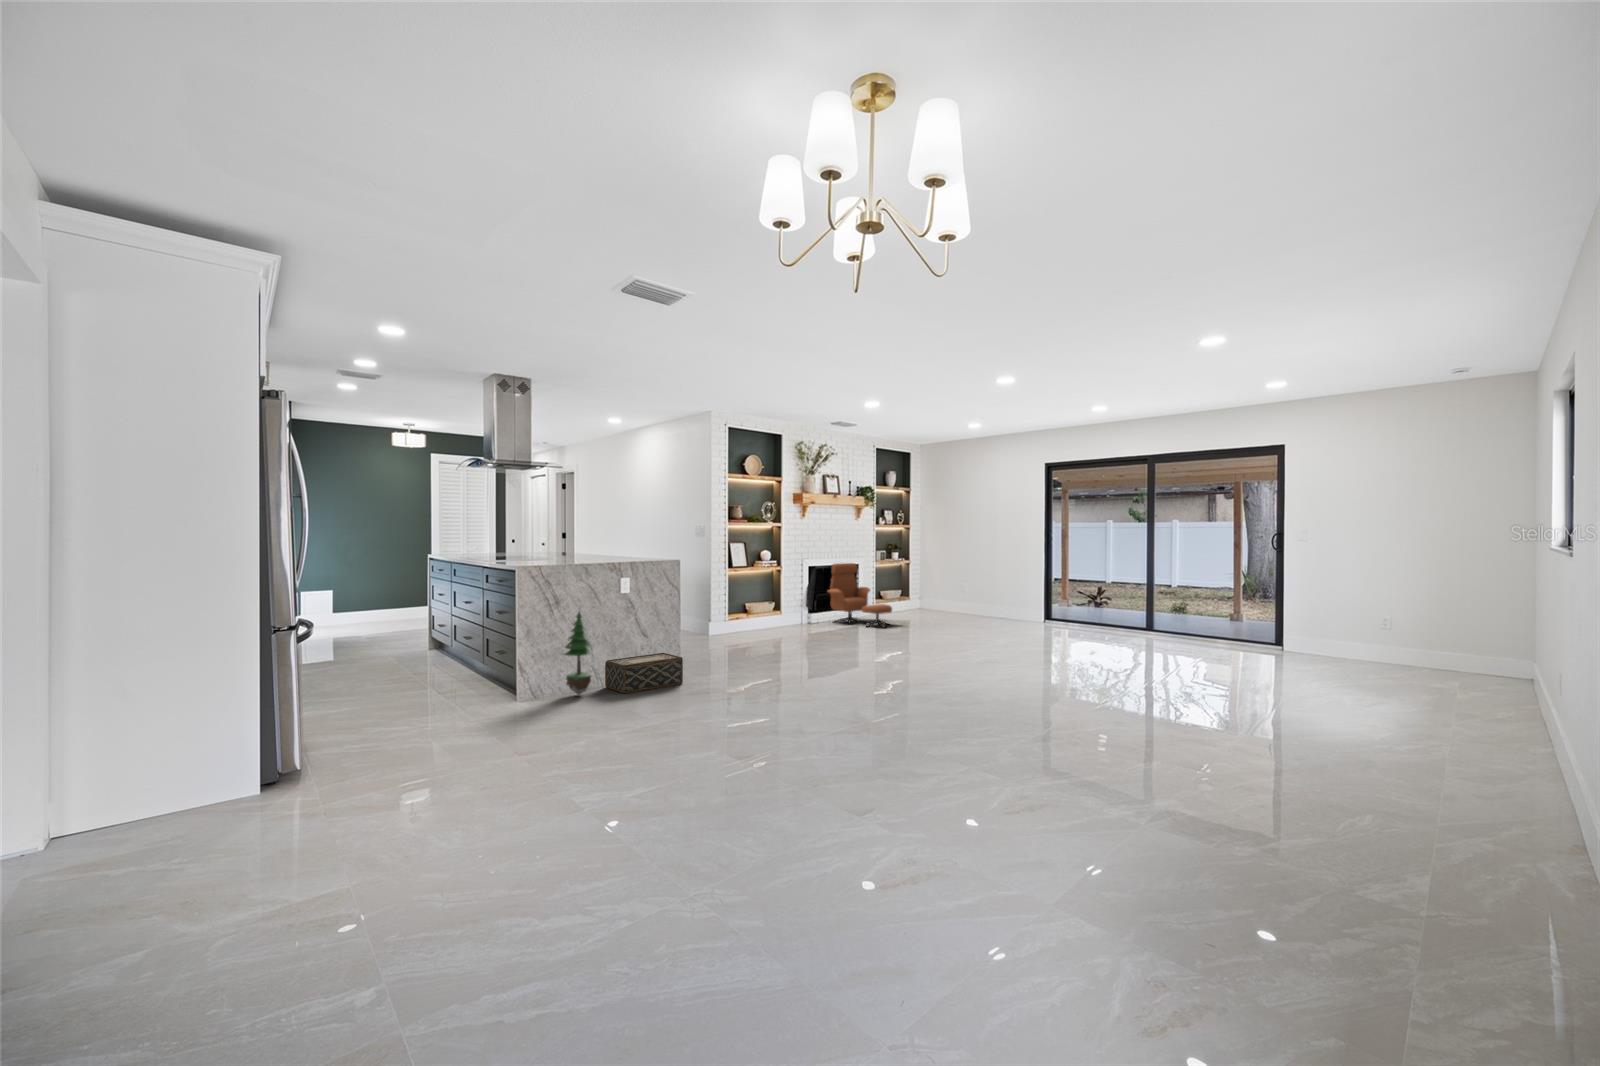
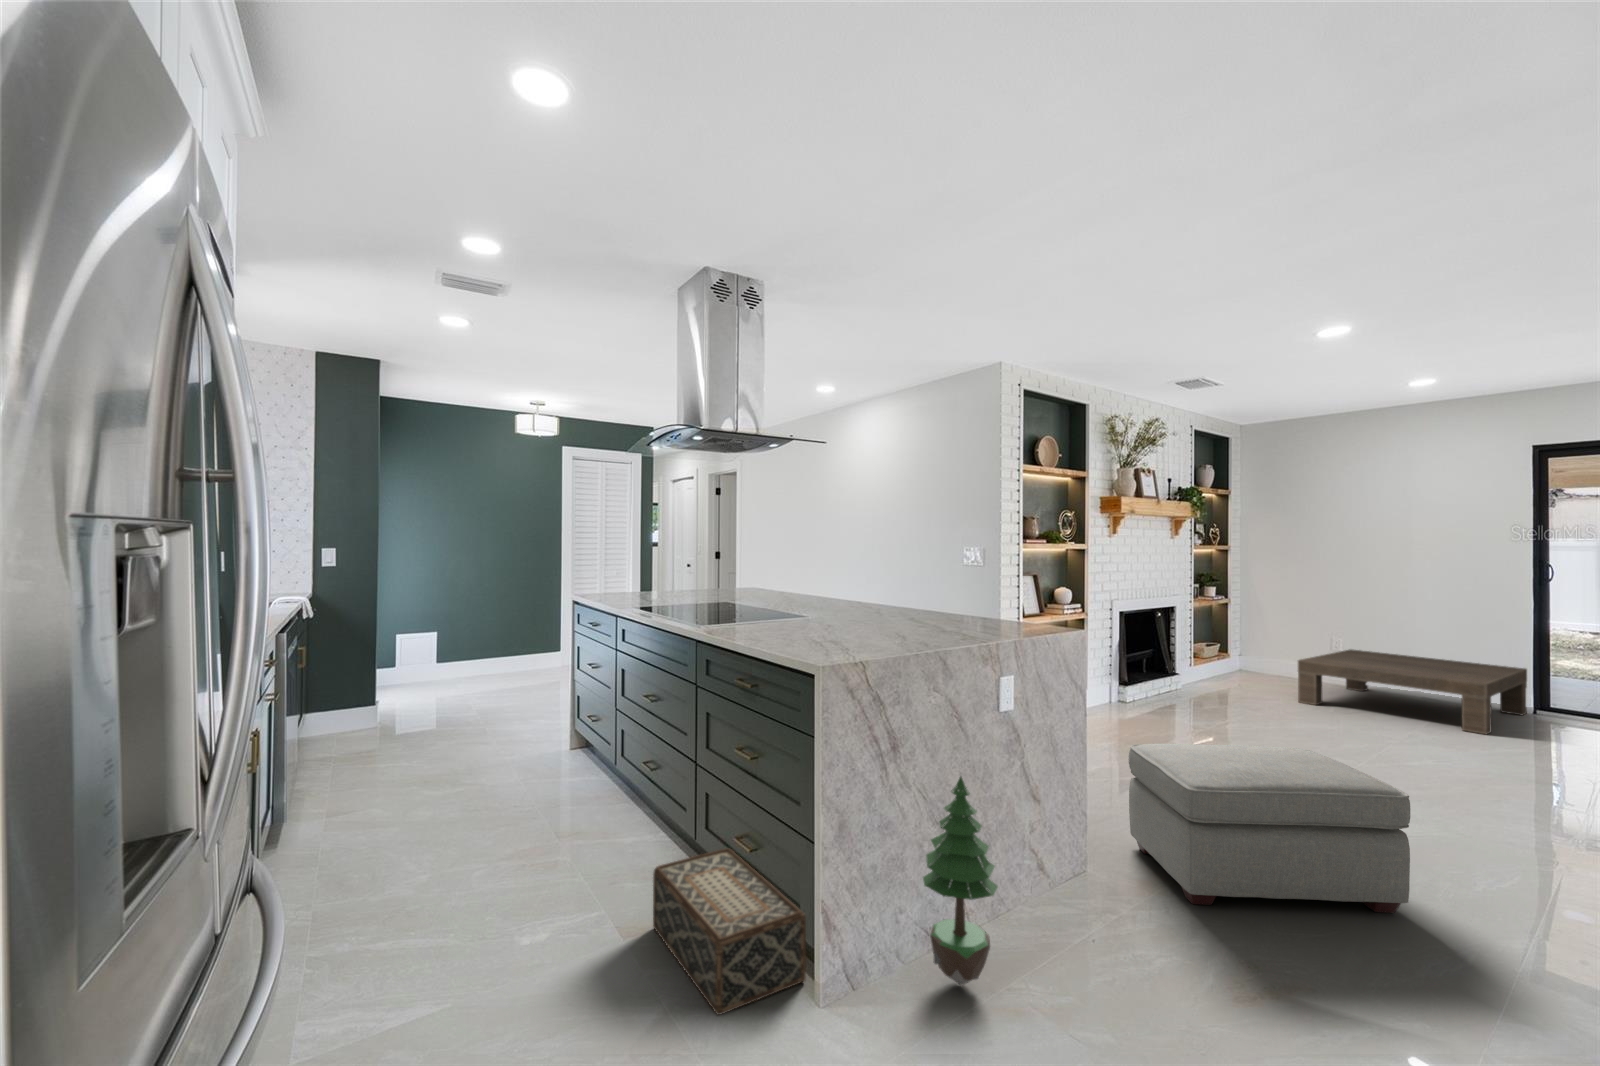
lounge chair: present [828,563,892,627] -> none [1152,605,1279,718]
coffee table: none [916,591,1038,631] -> present [1298,649,1527,734]
ottoman: none [706,615,801,678] -> present [1128,744,1410,913]
woven basket: present [605,653,683,693] -> present [653,848,806,1015]

